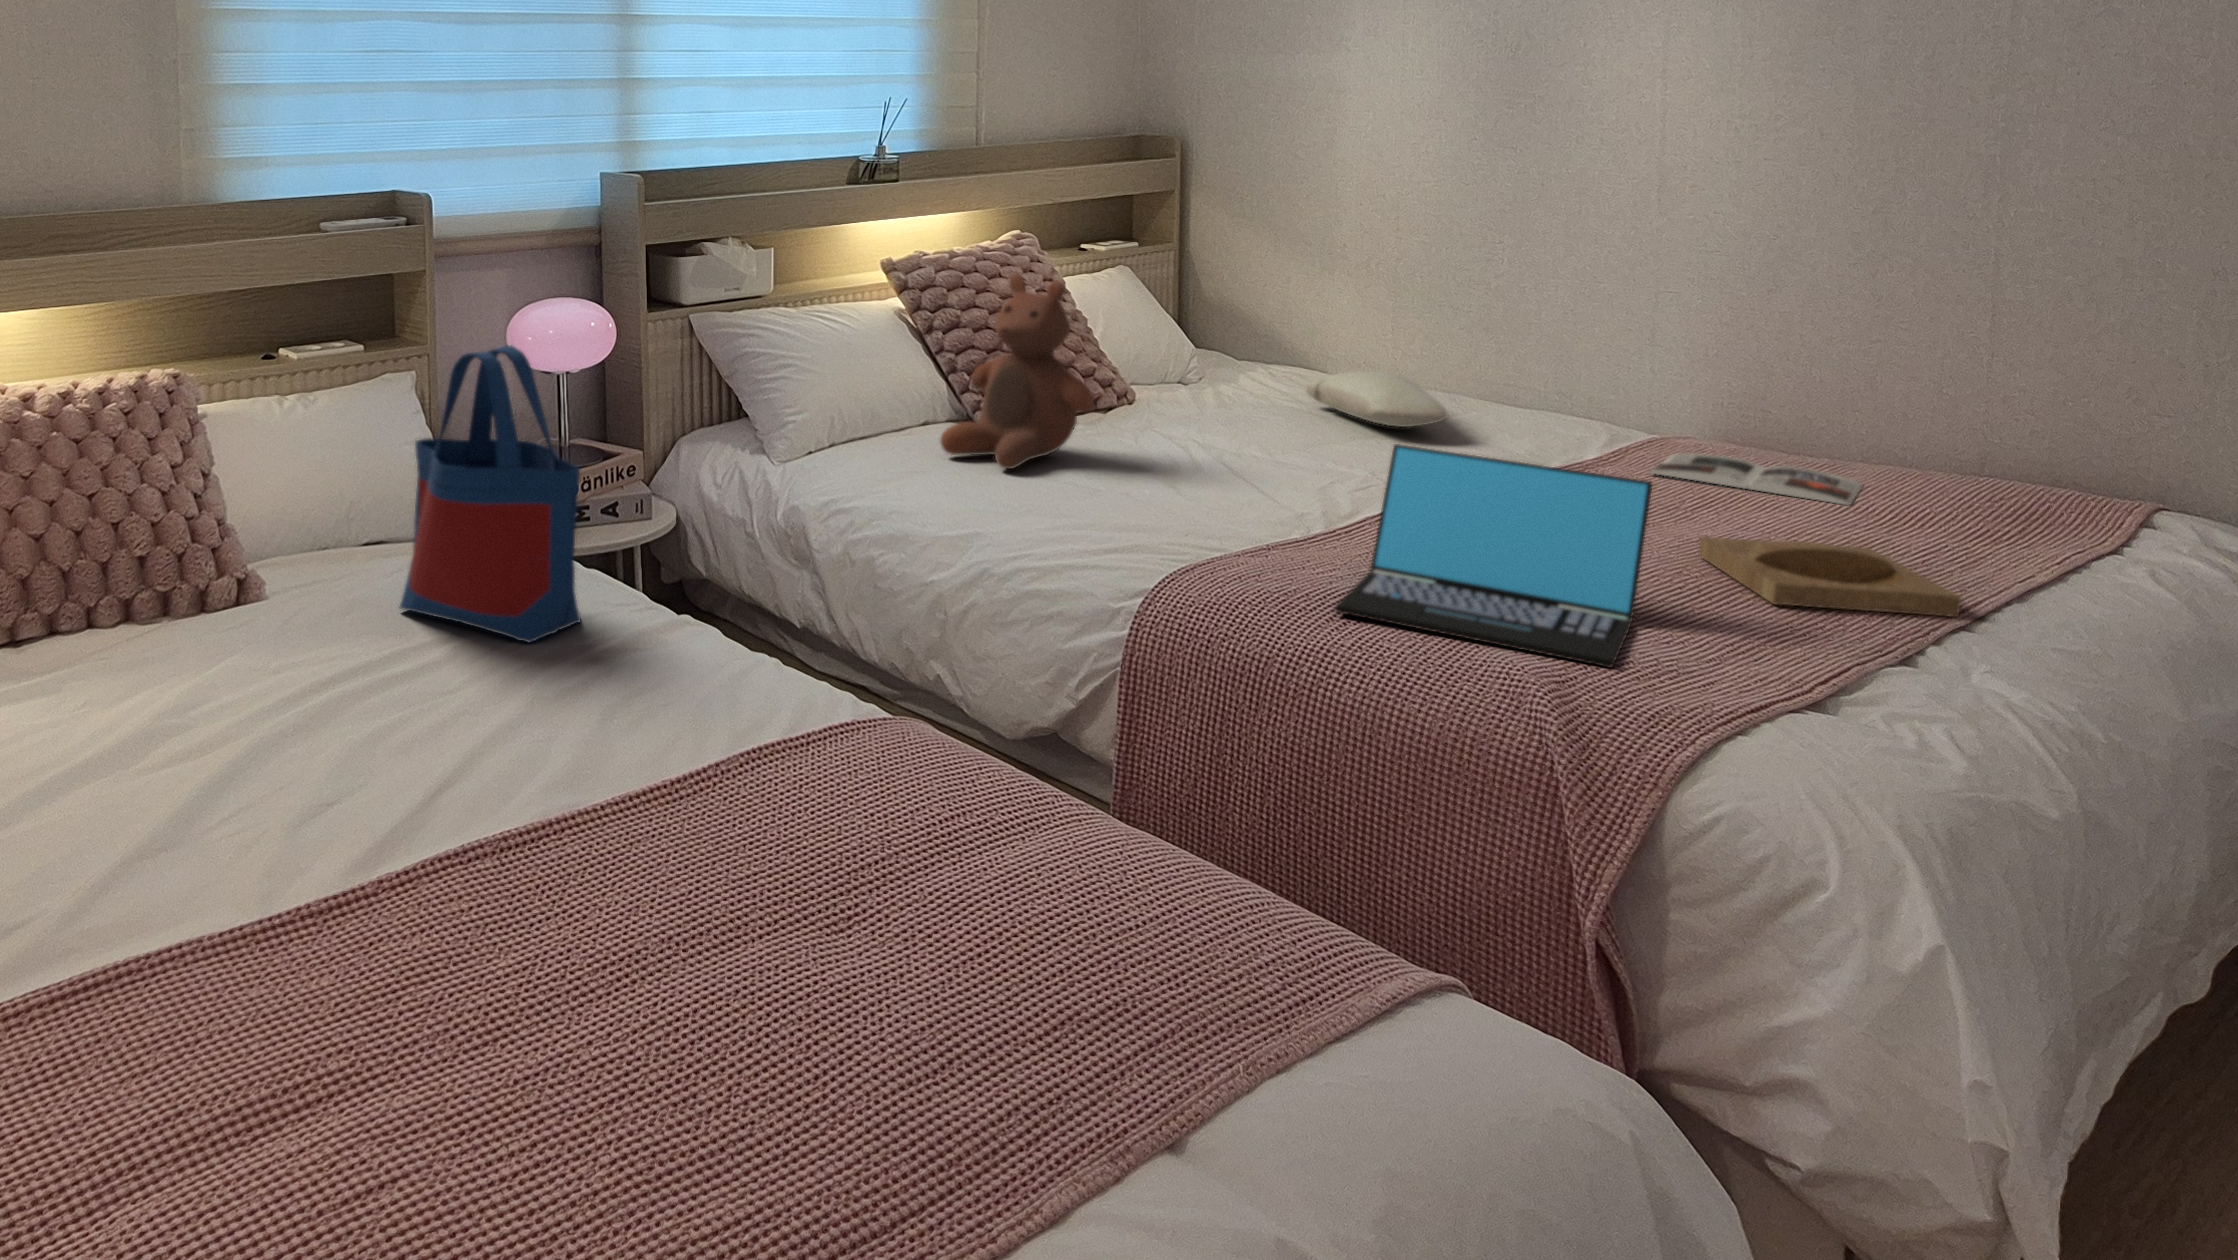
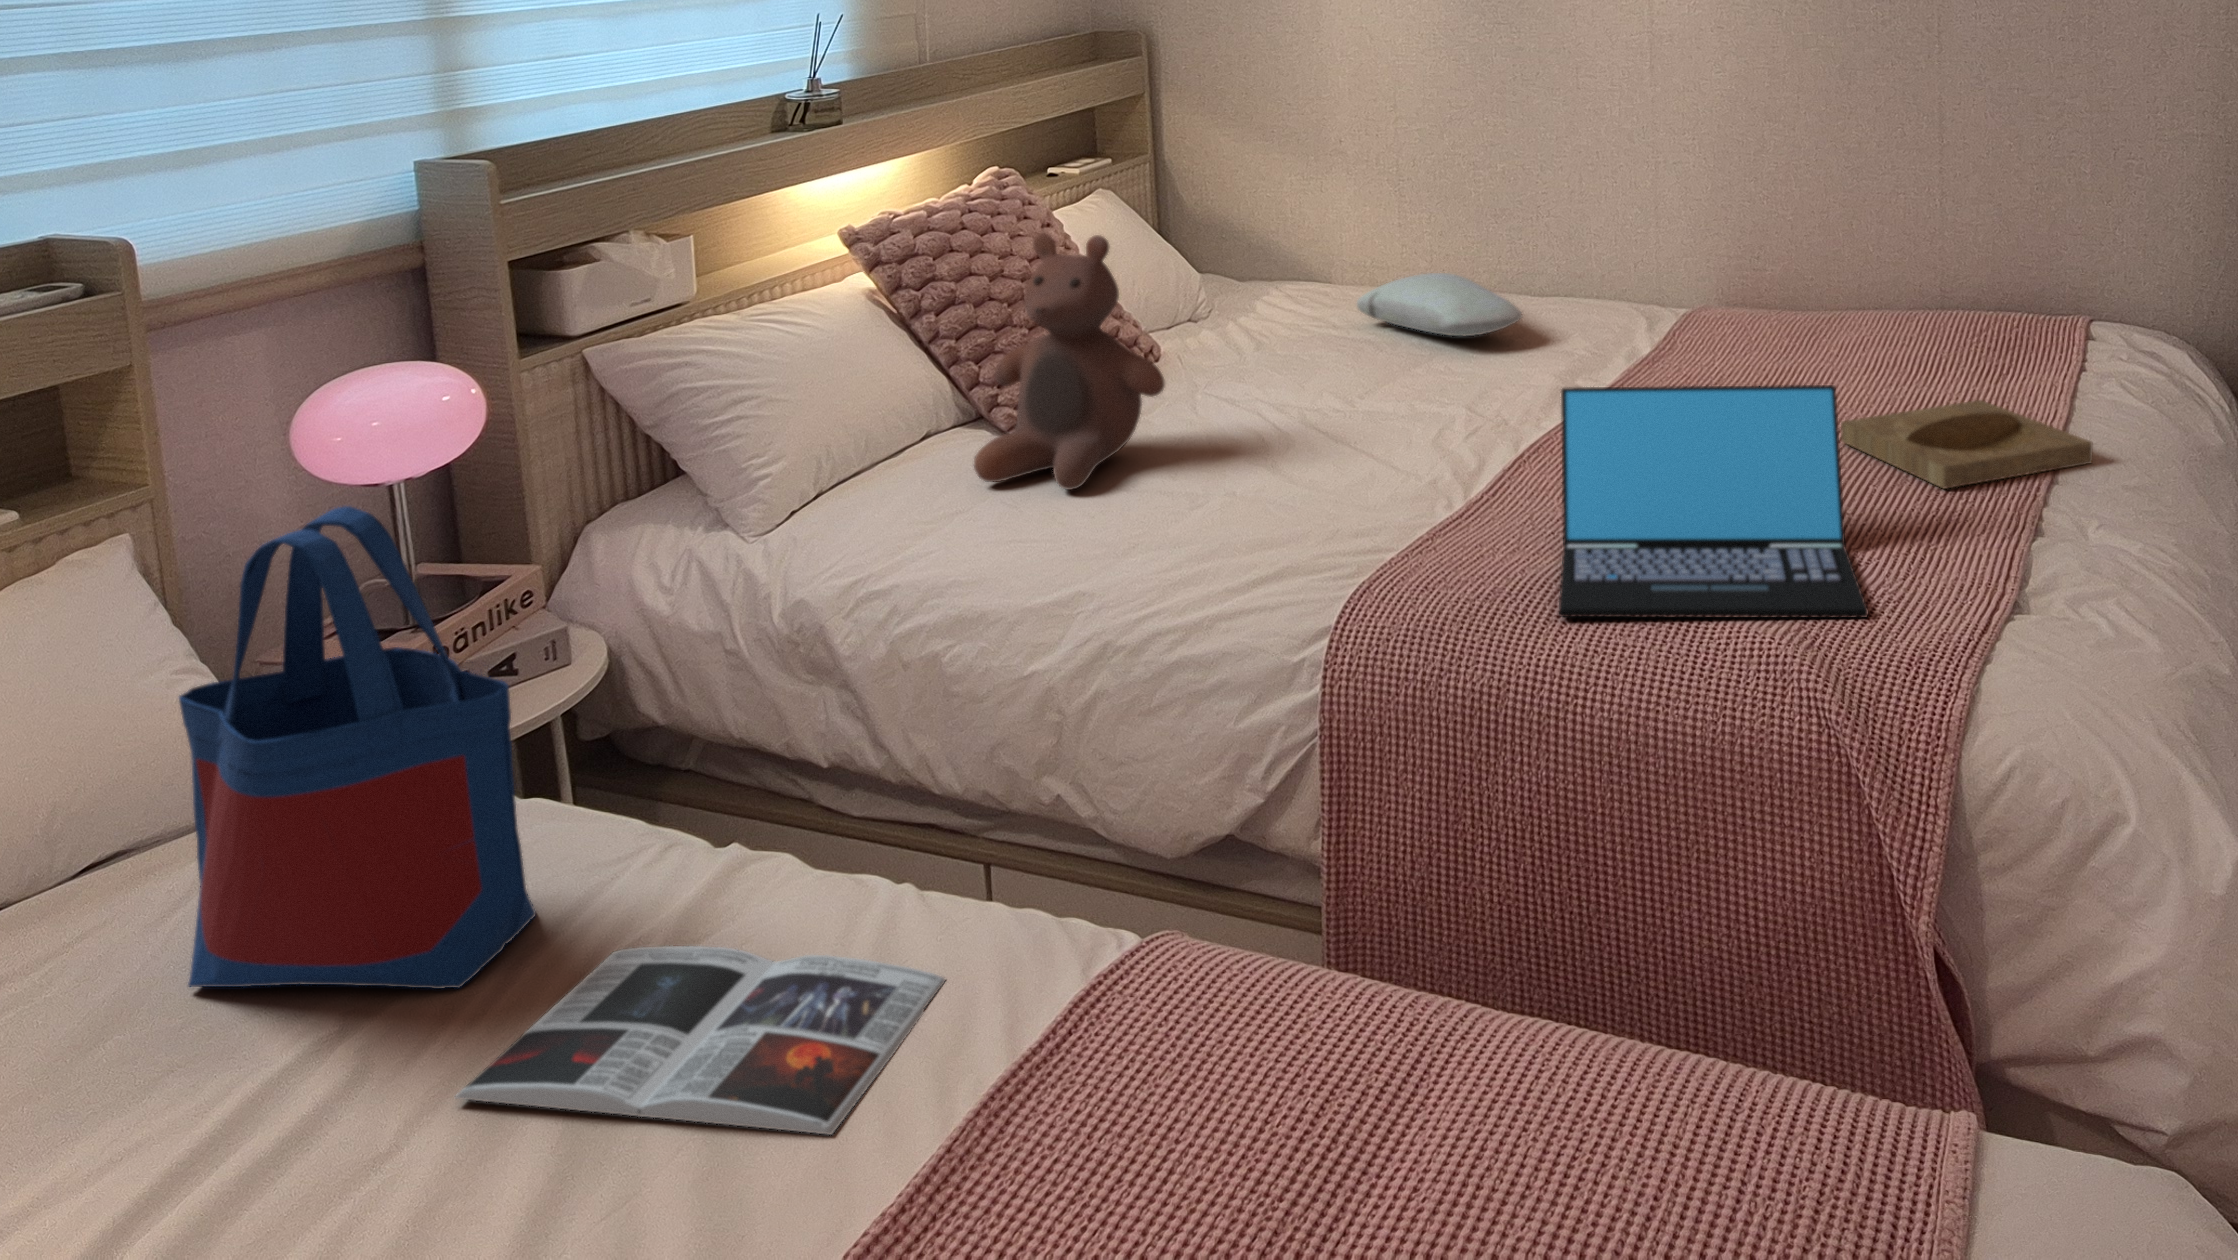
magazine: present [1652,454,1862,505] -> present [455,946,945,1135]

